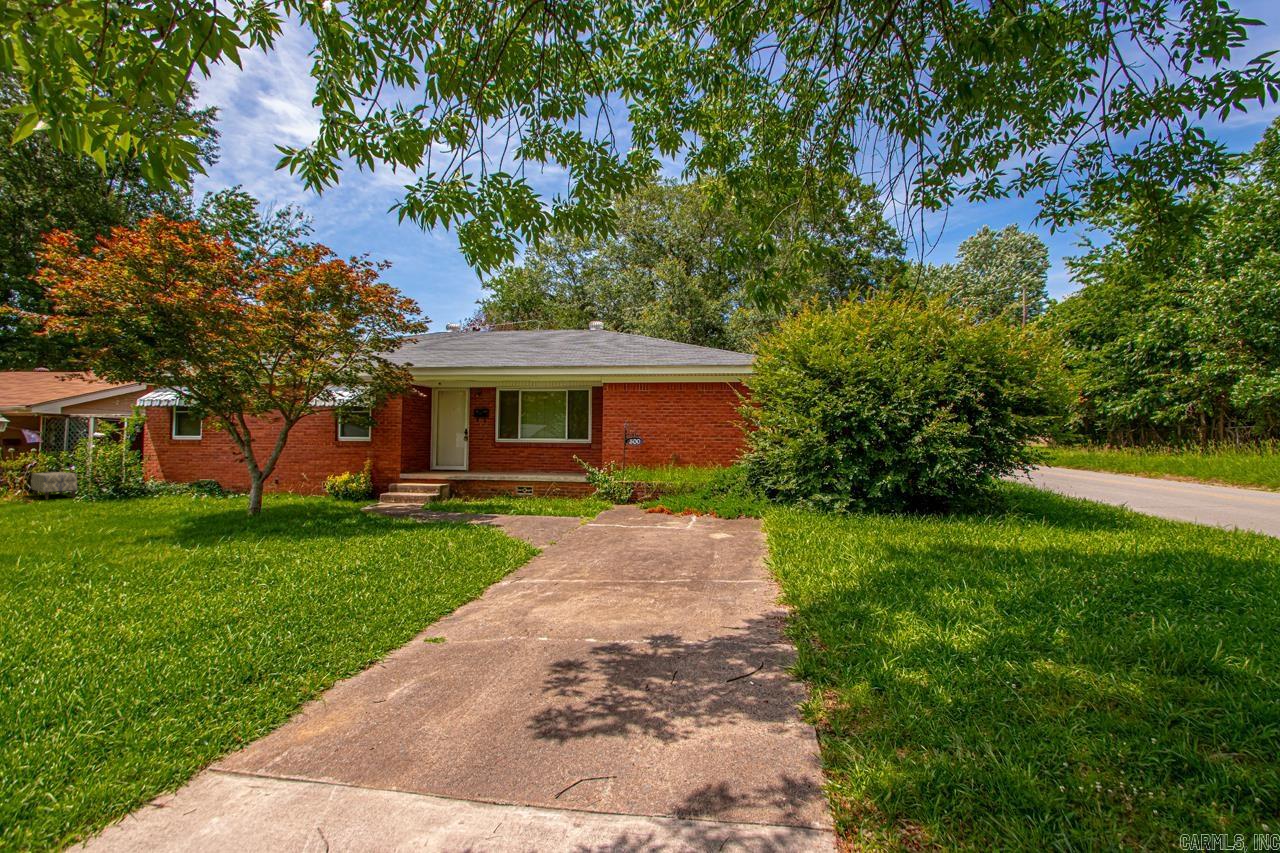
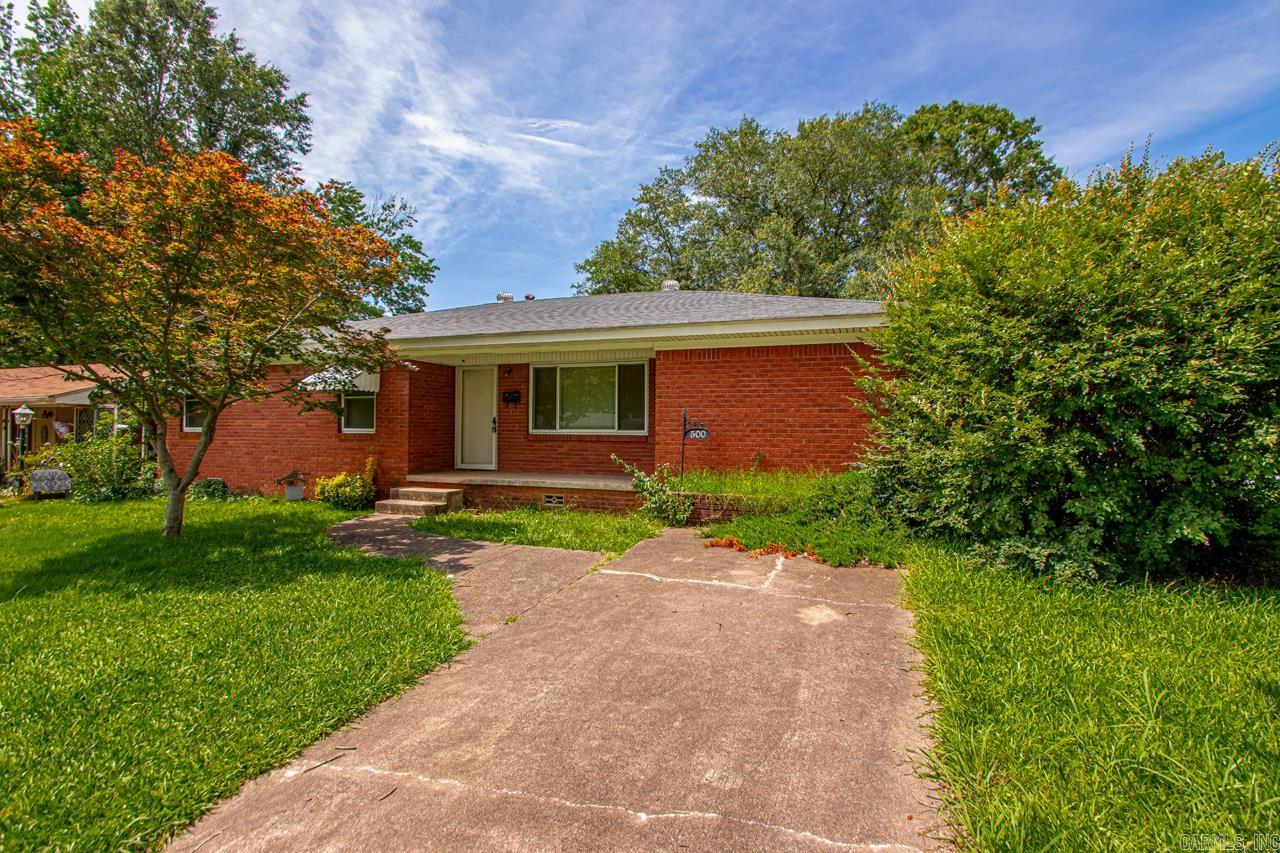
potted plant: none [282,471,314,496] -> present [275,470,312,500]

